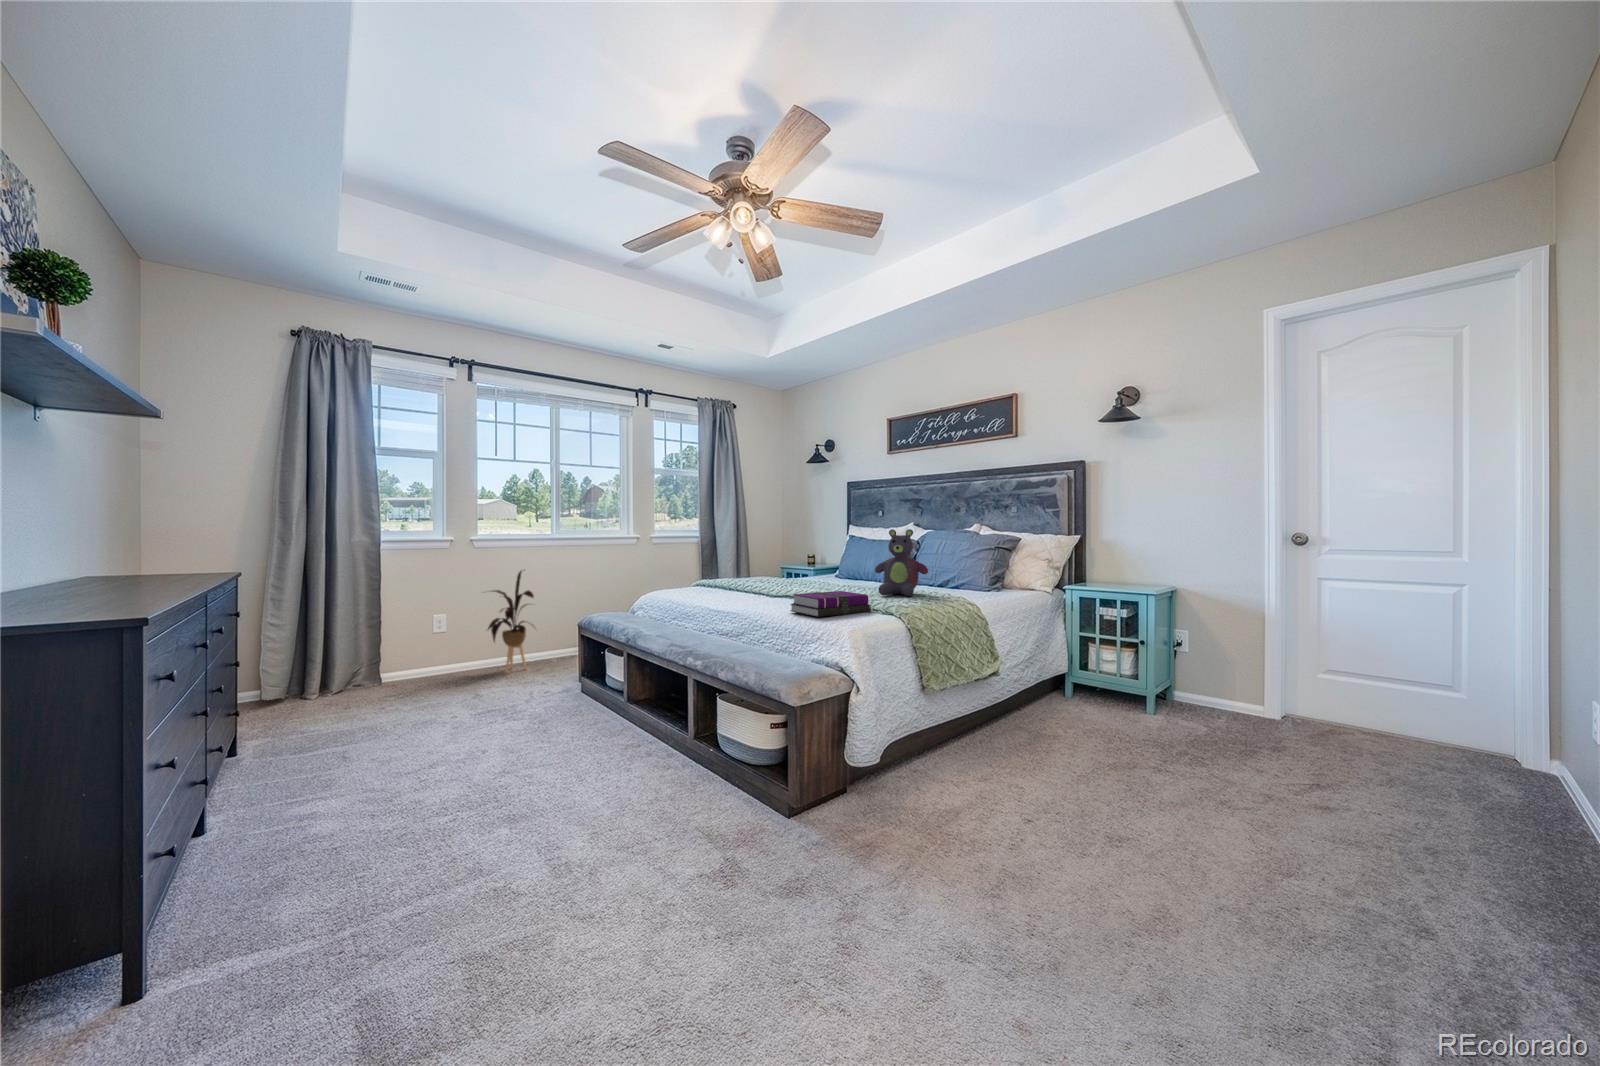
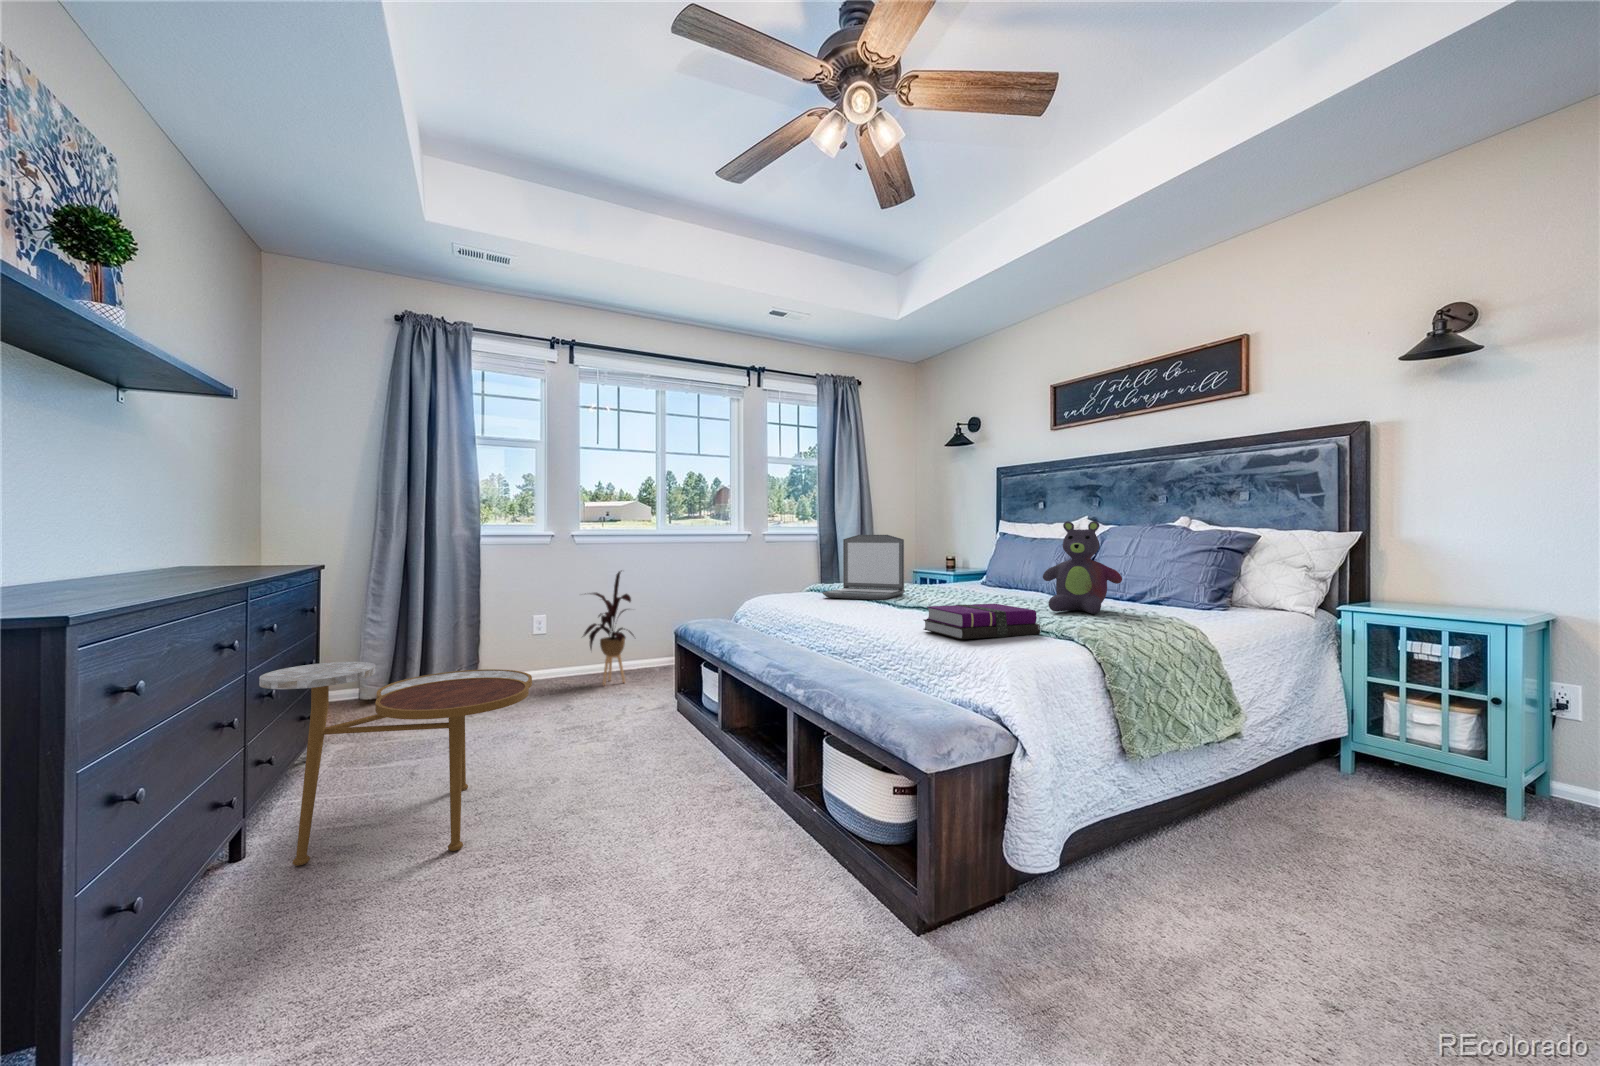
laptop: none [707,538,773,590] -> present [823,535,905,600]
side table: none [229,658,475,831] -> present [259,662,532,866]

